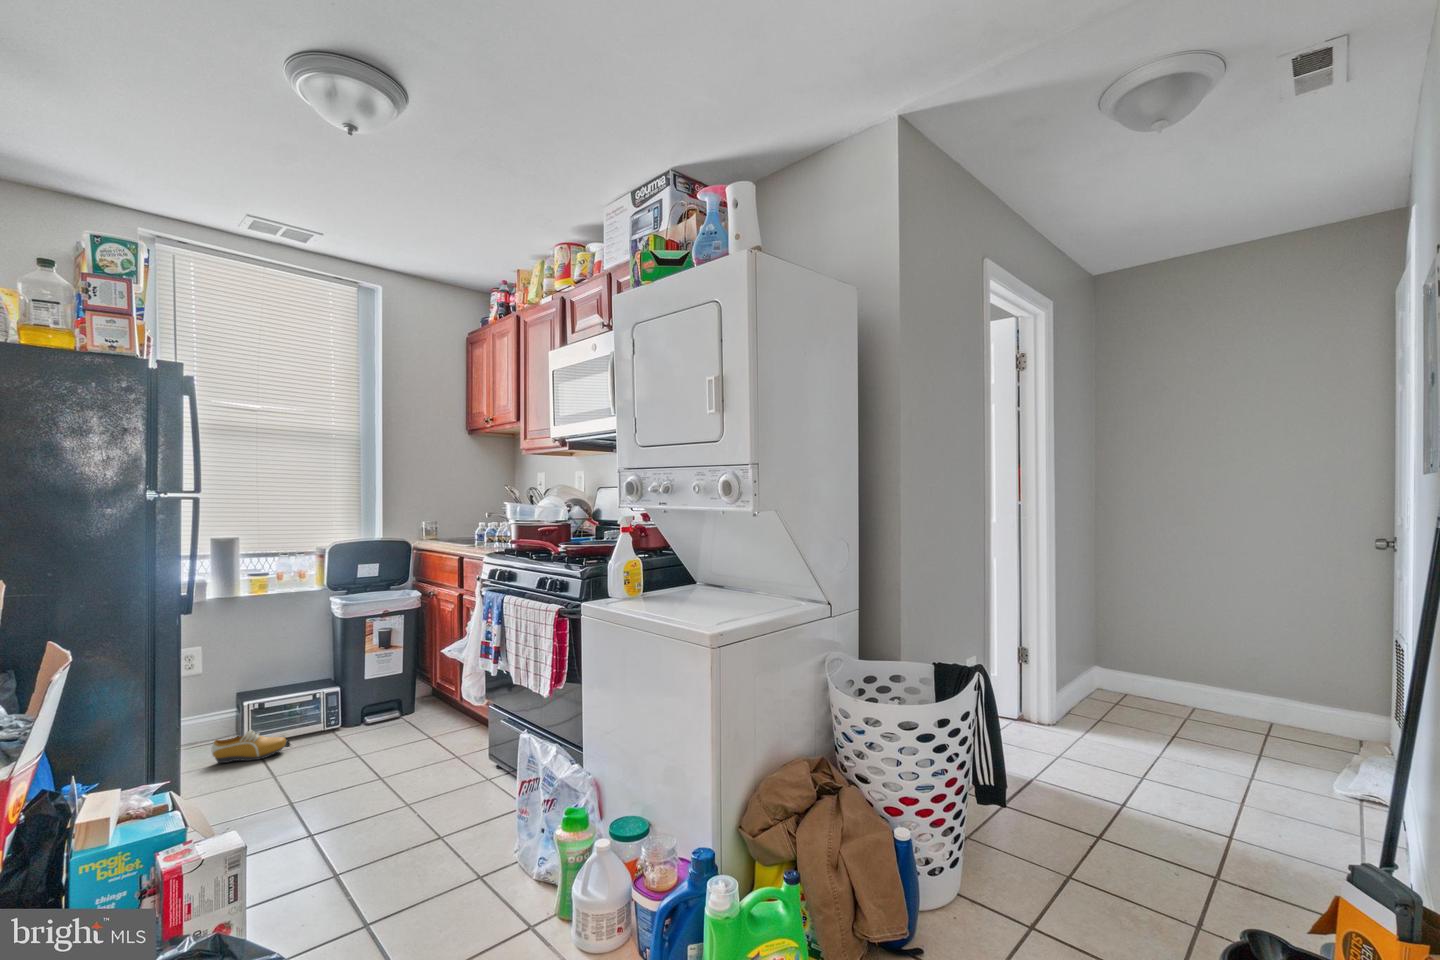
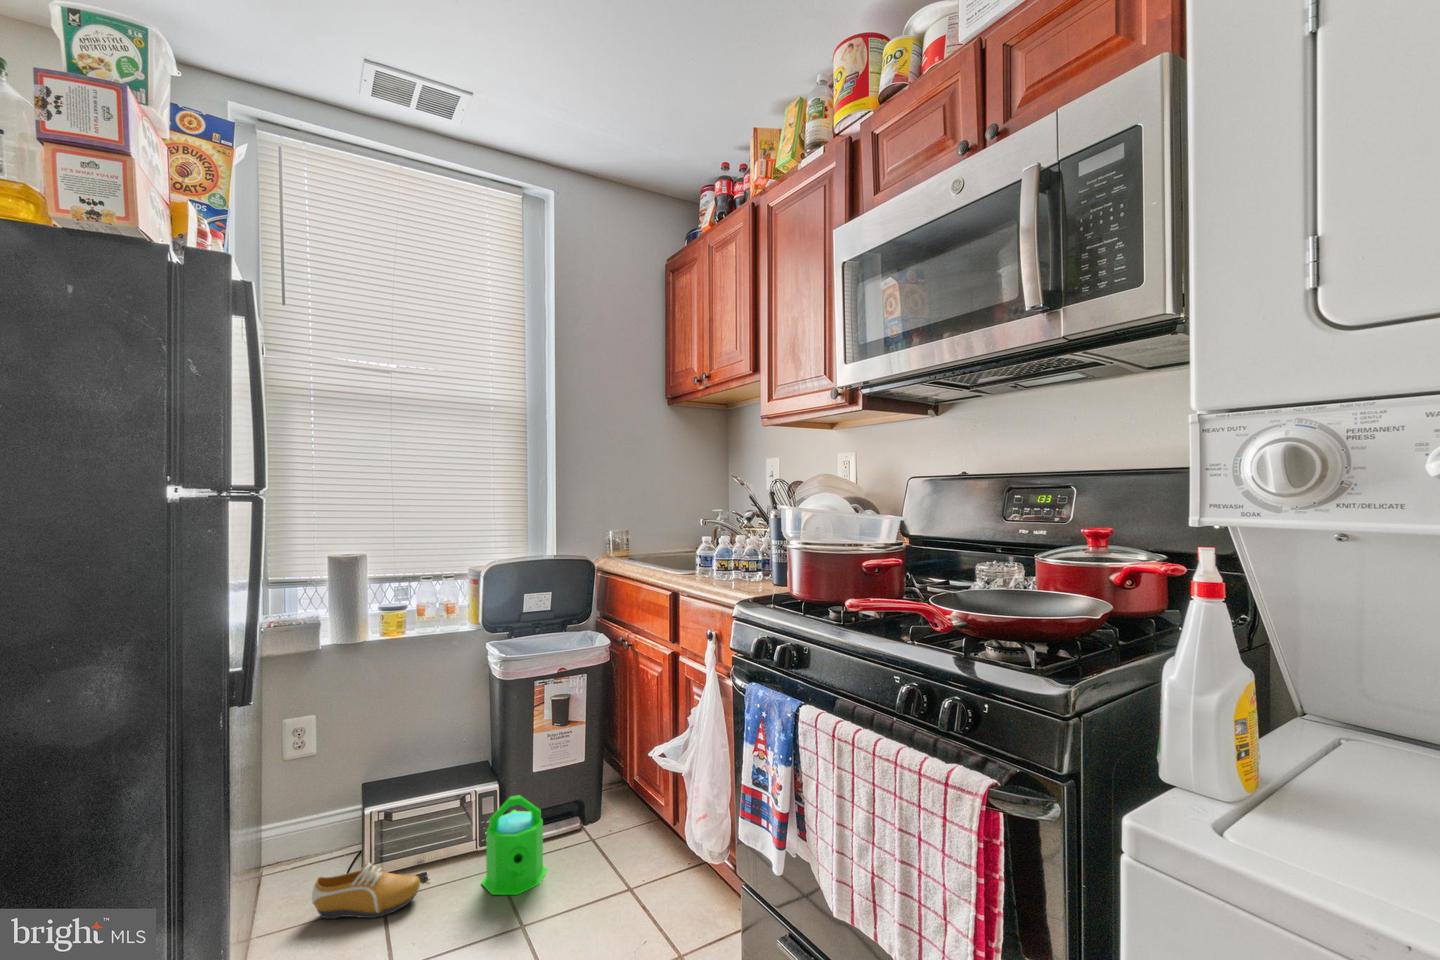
watering can: none [328,686,374,745] -> present [482,795,547,895]

